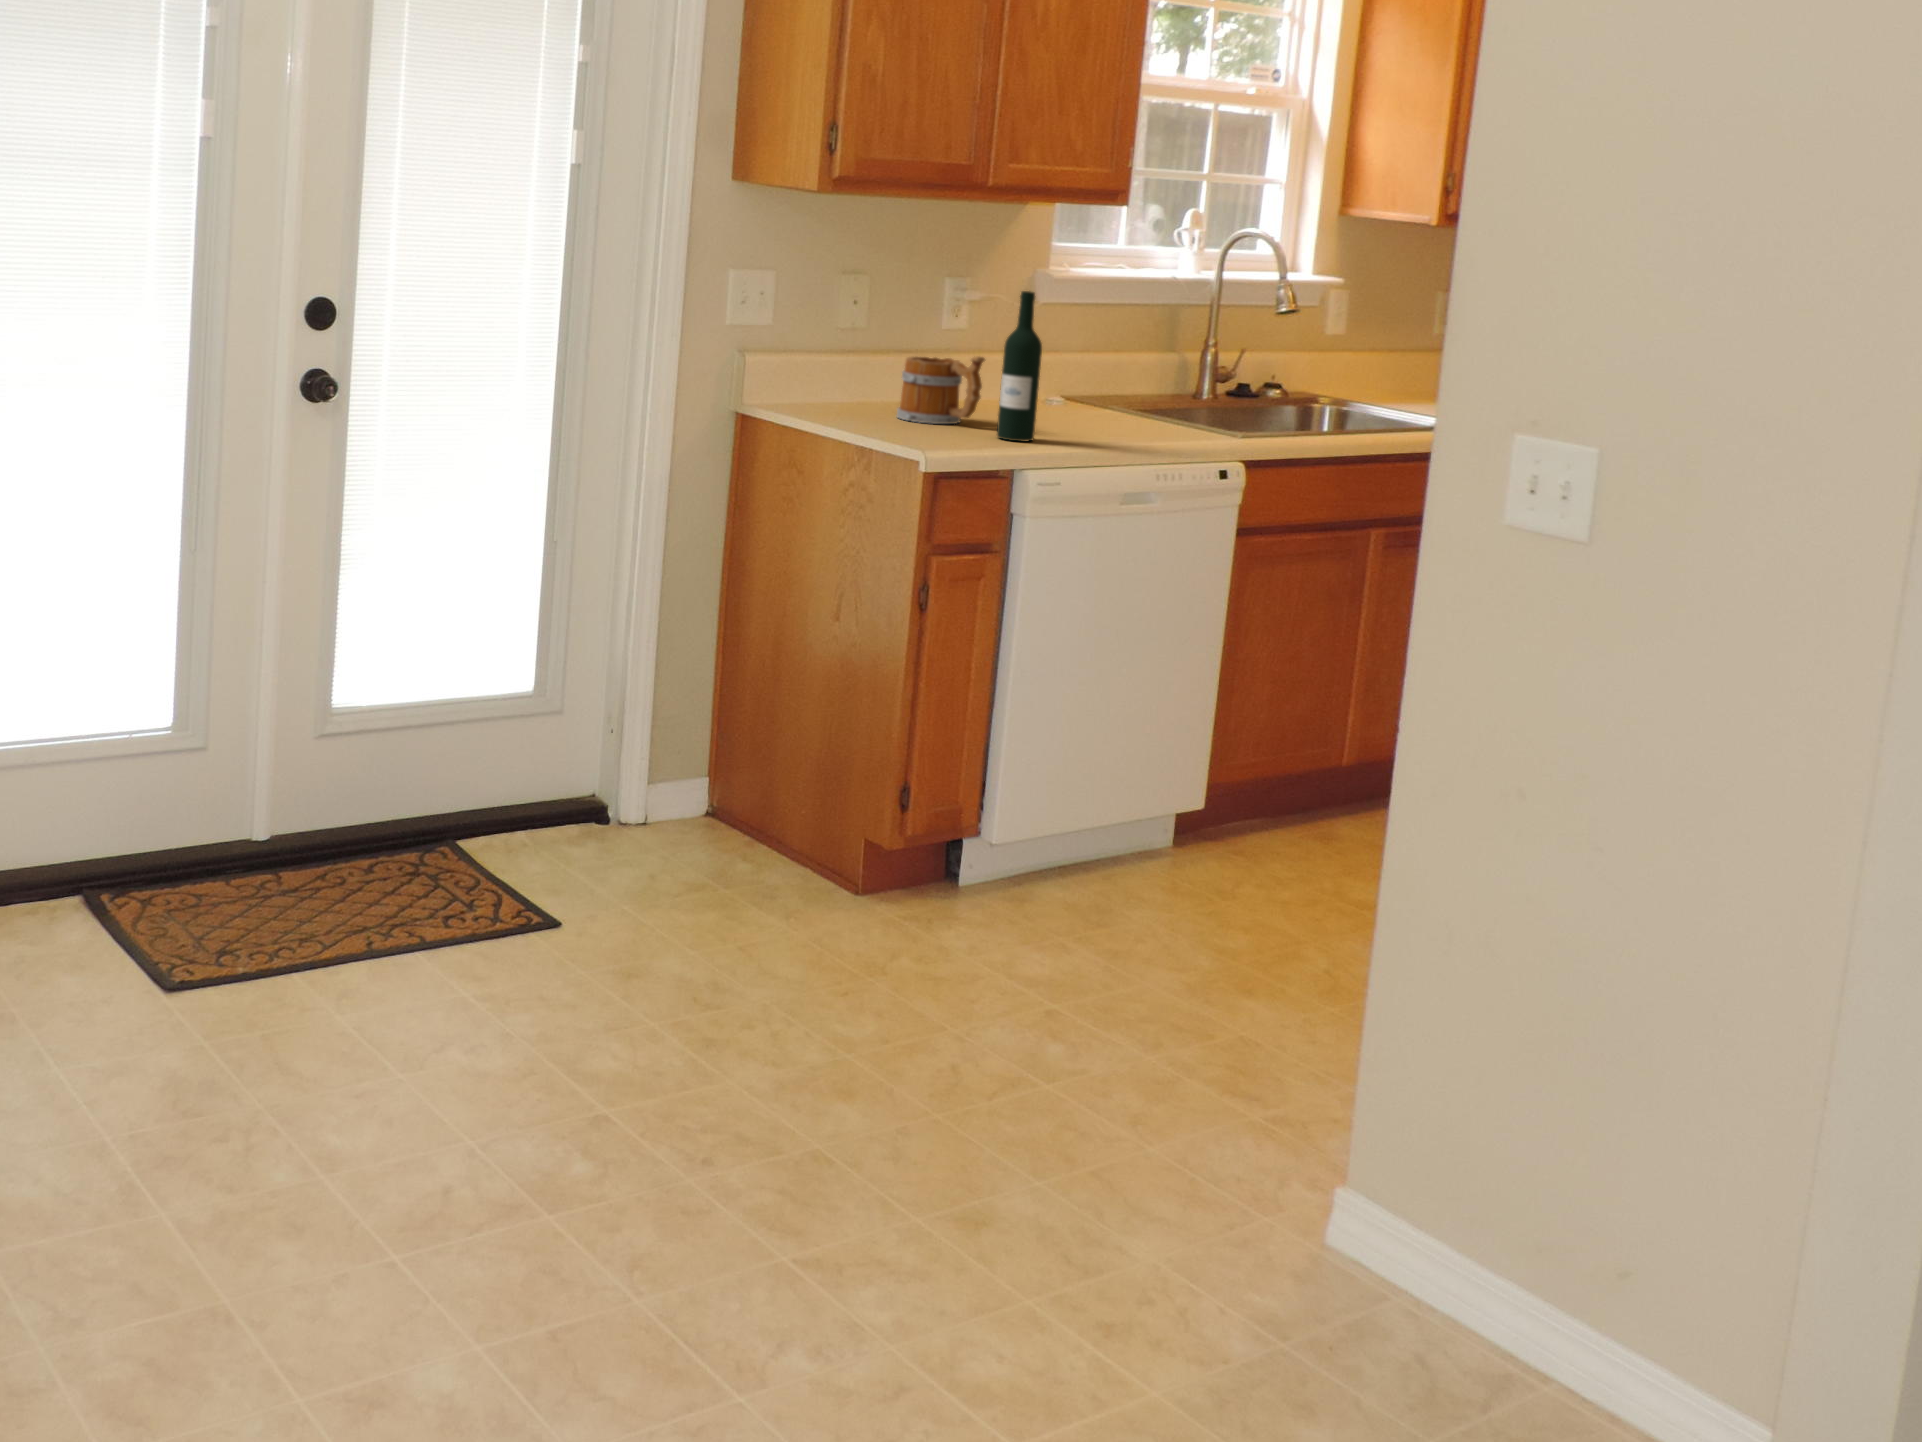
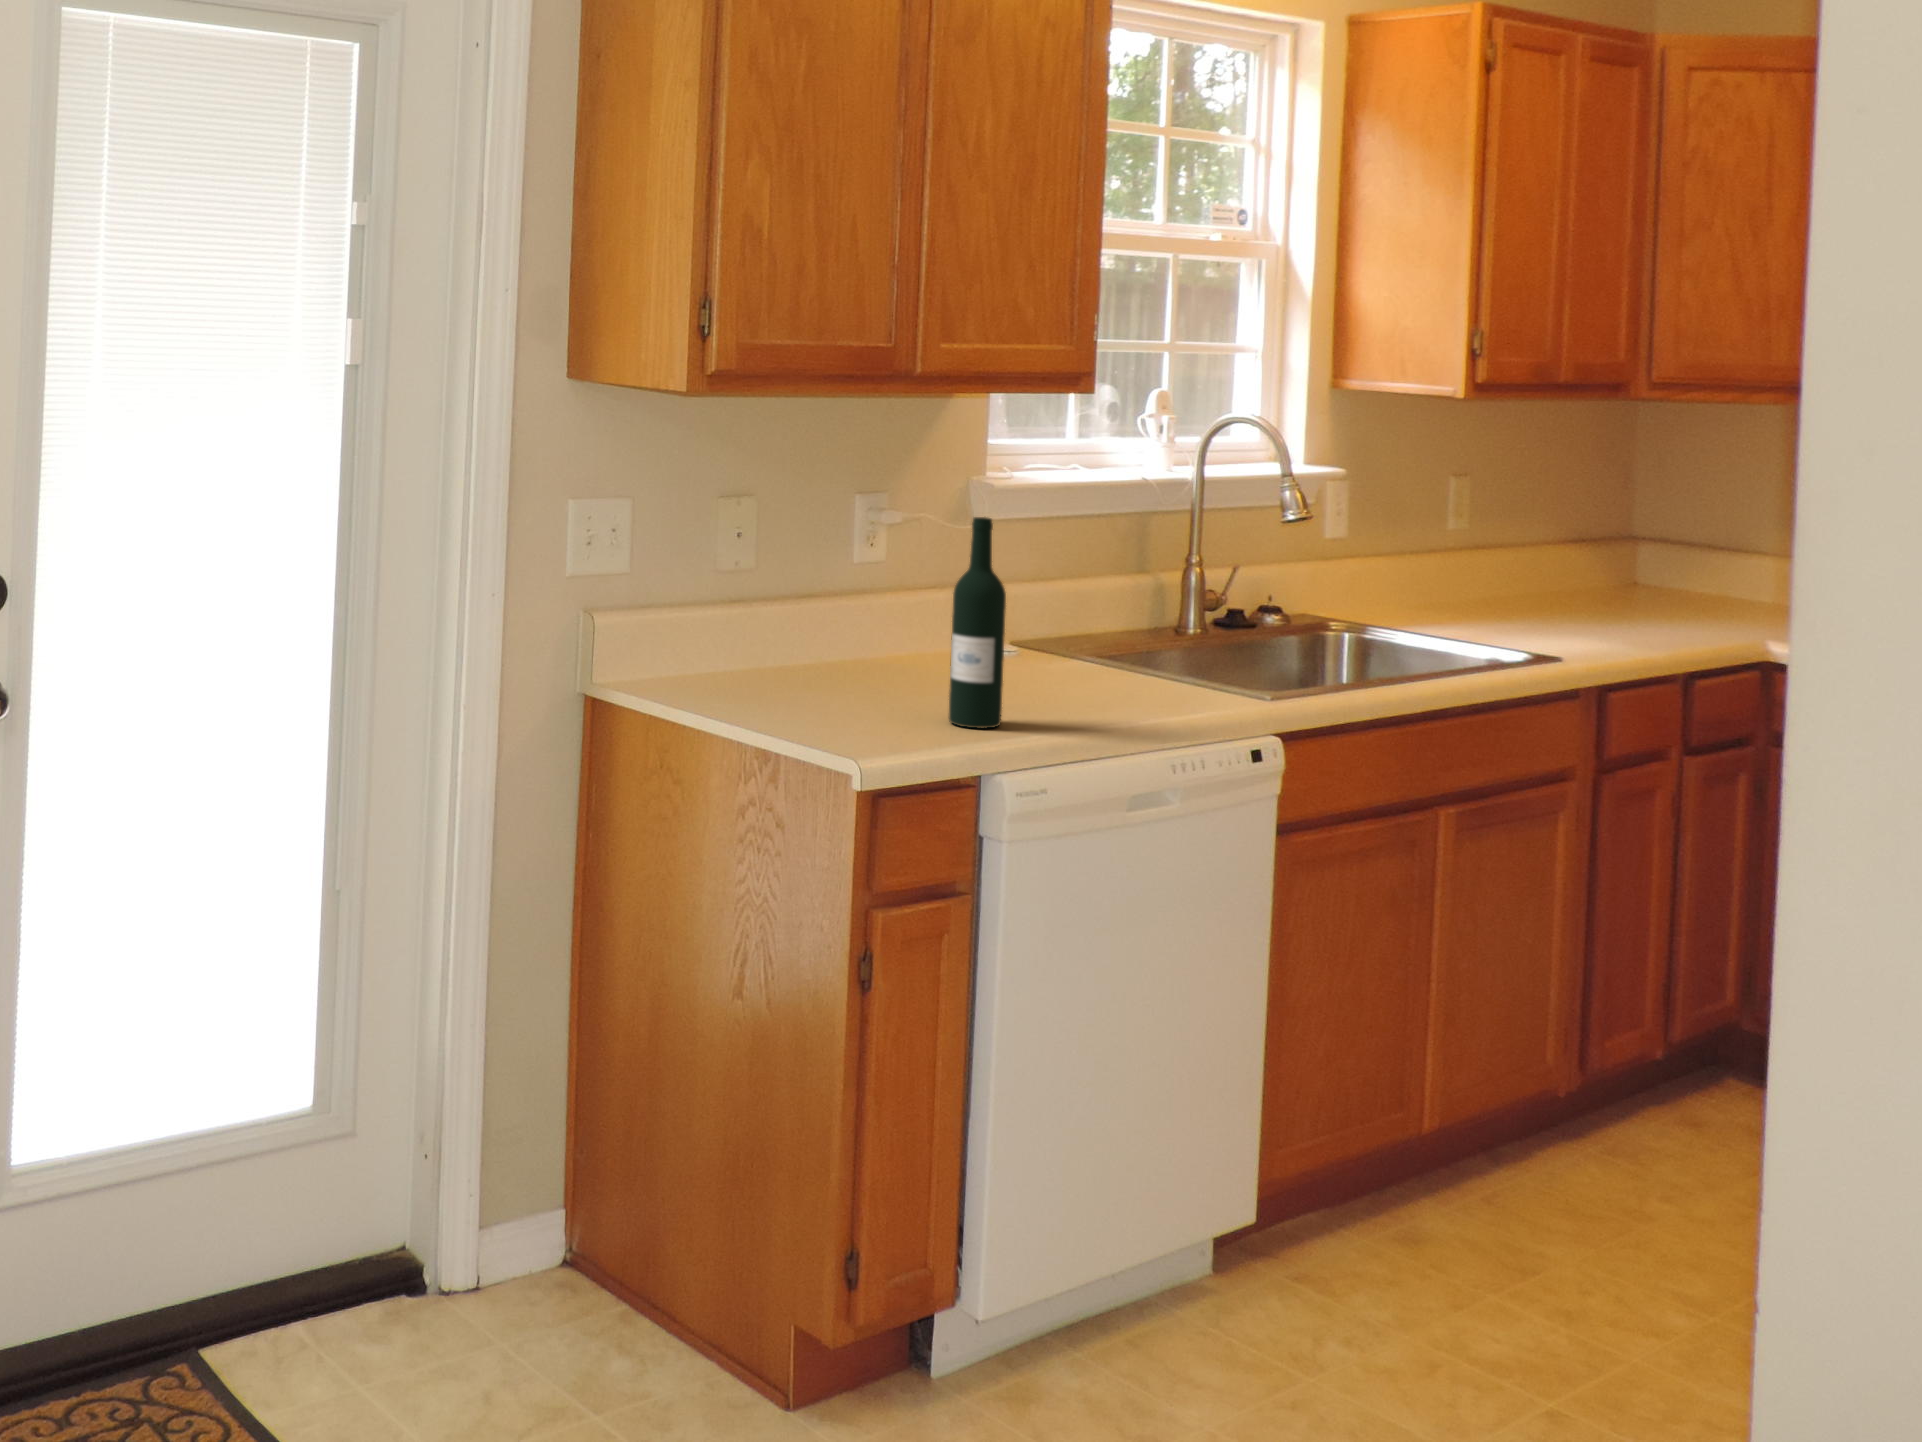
mug: present [897,356,985,424] -> none [805,606,926,701]

